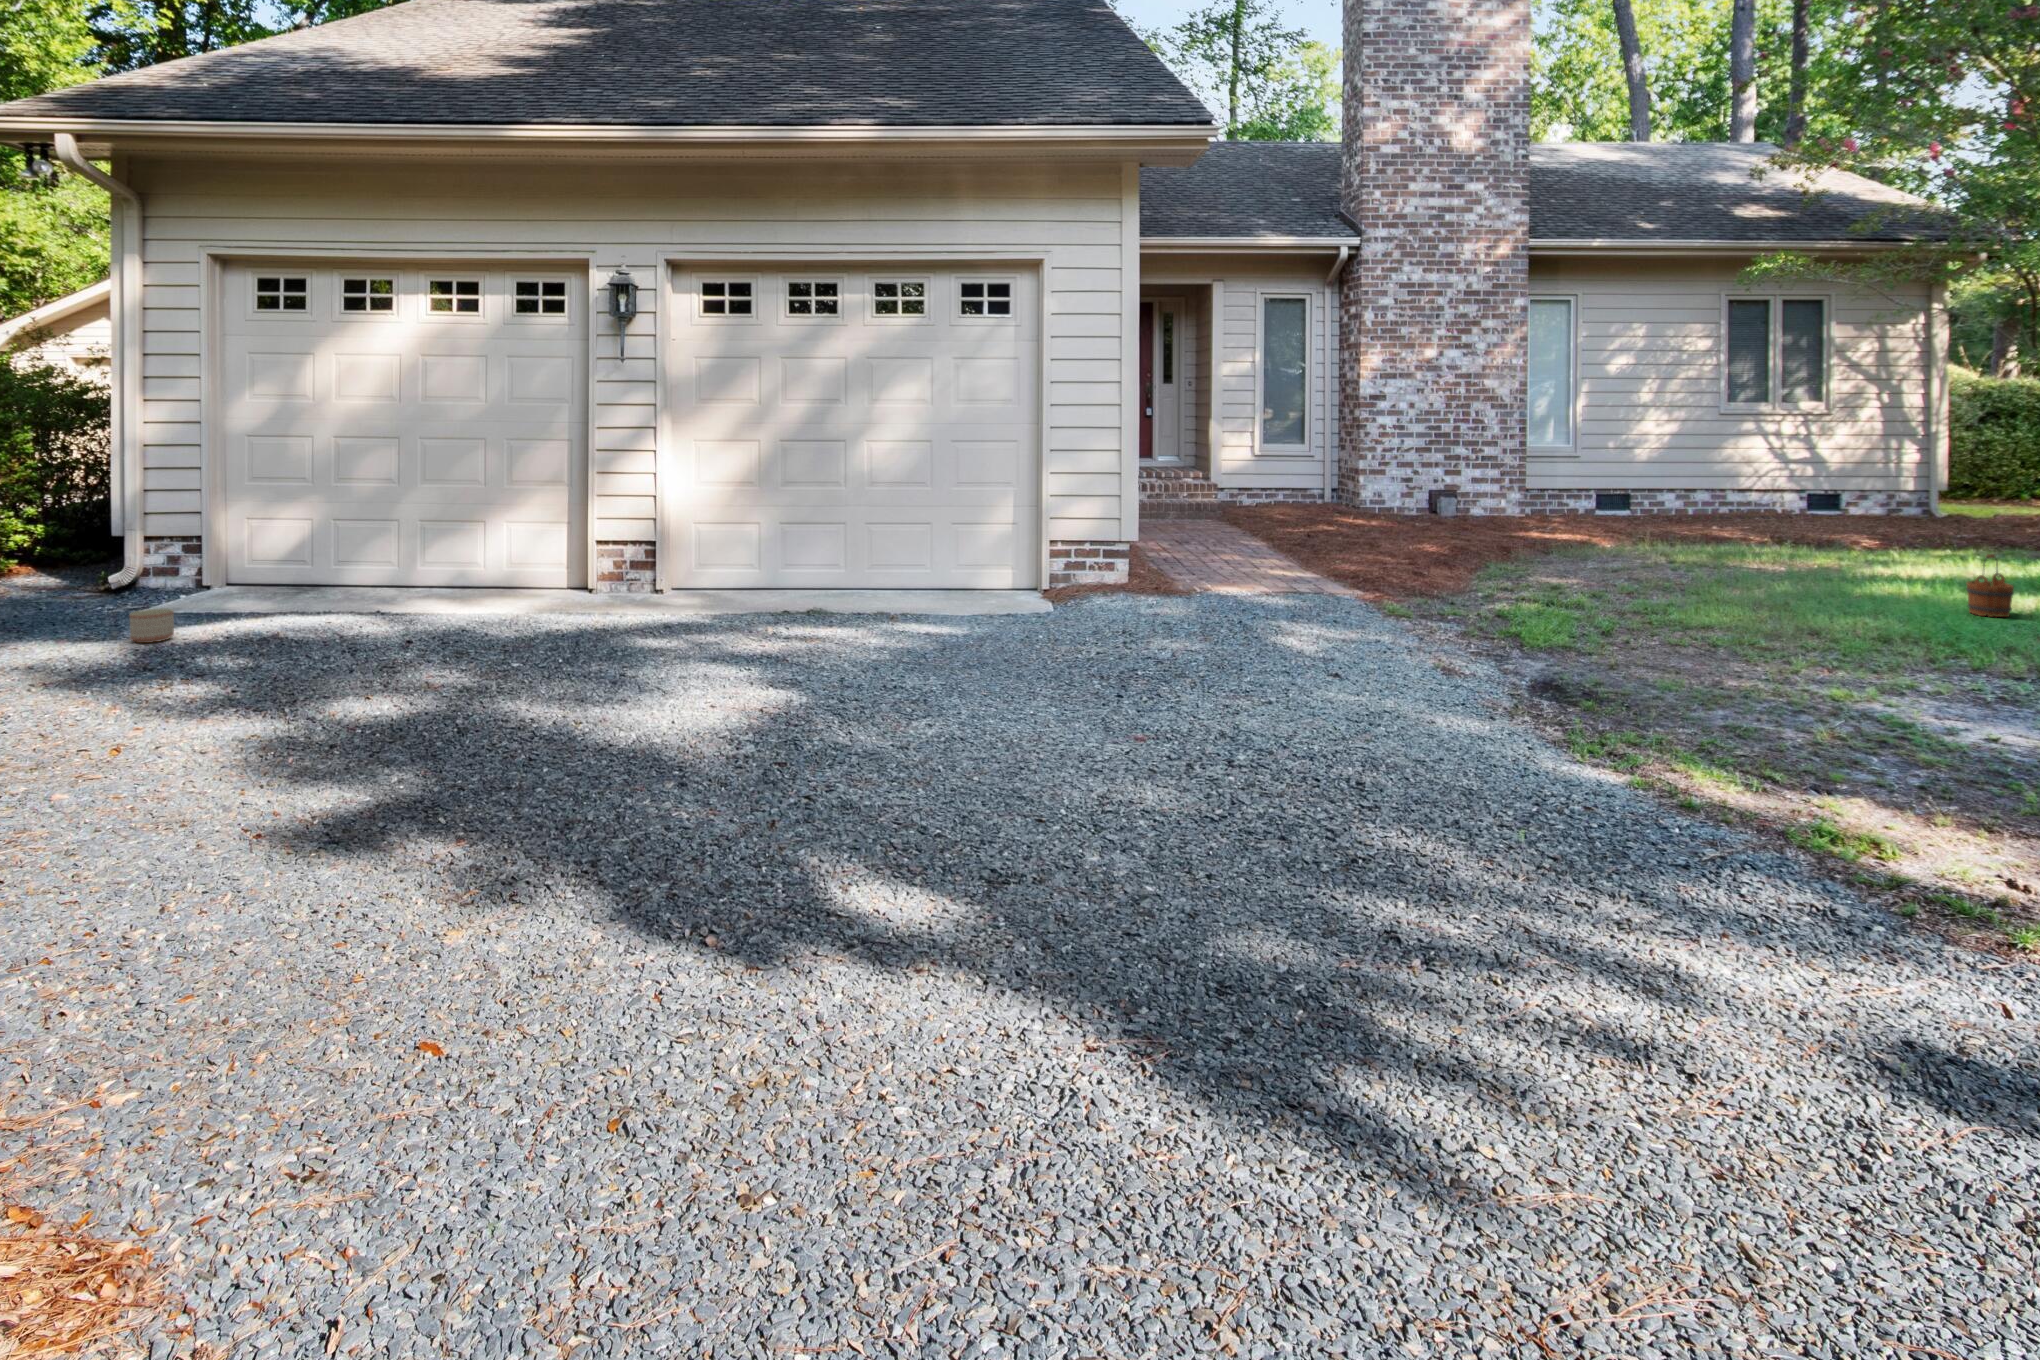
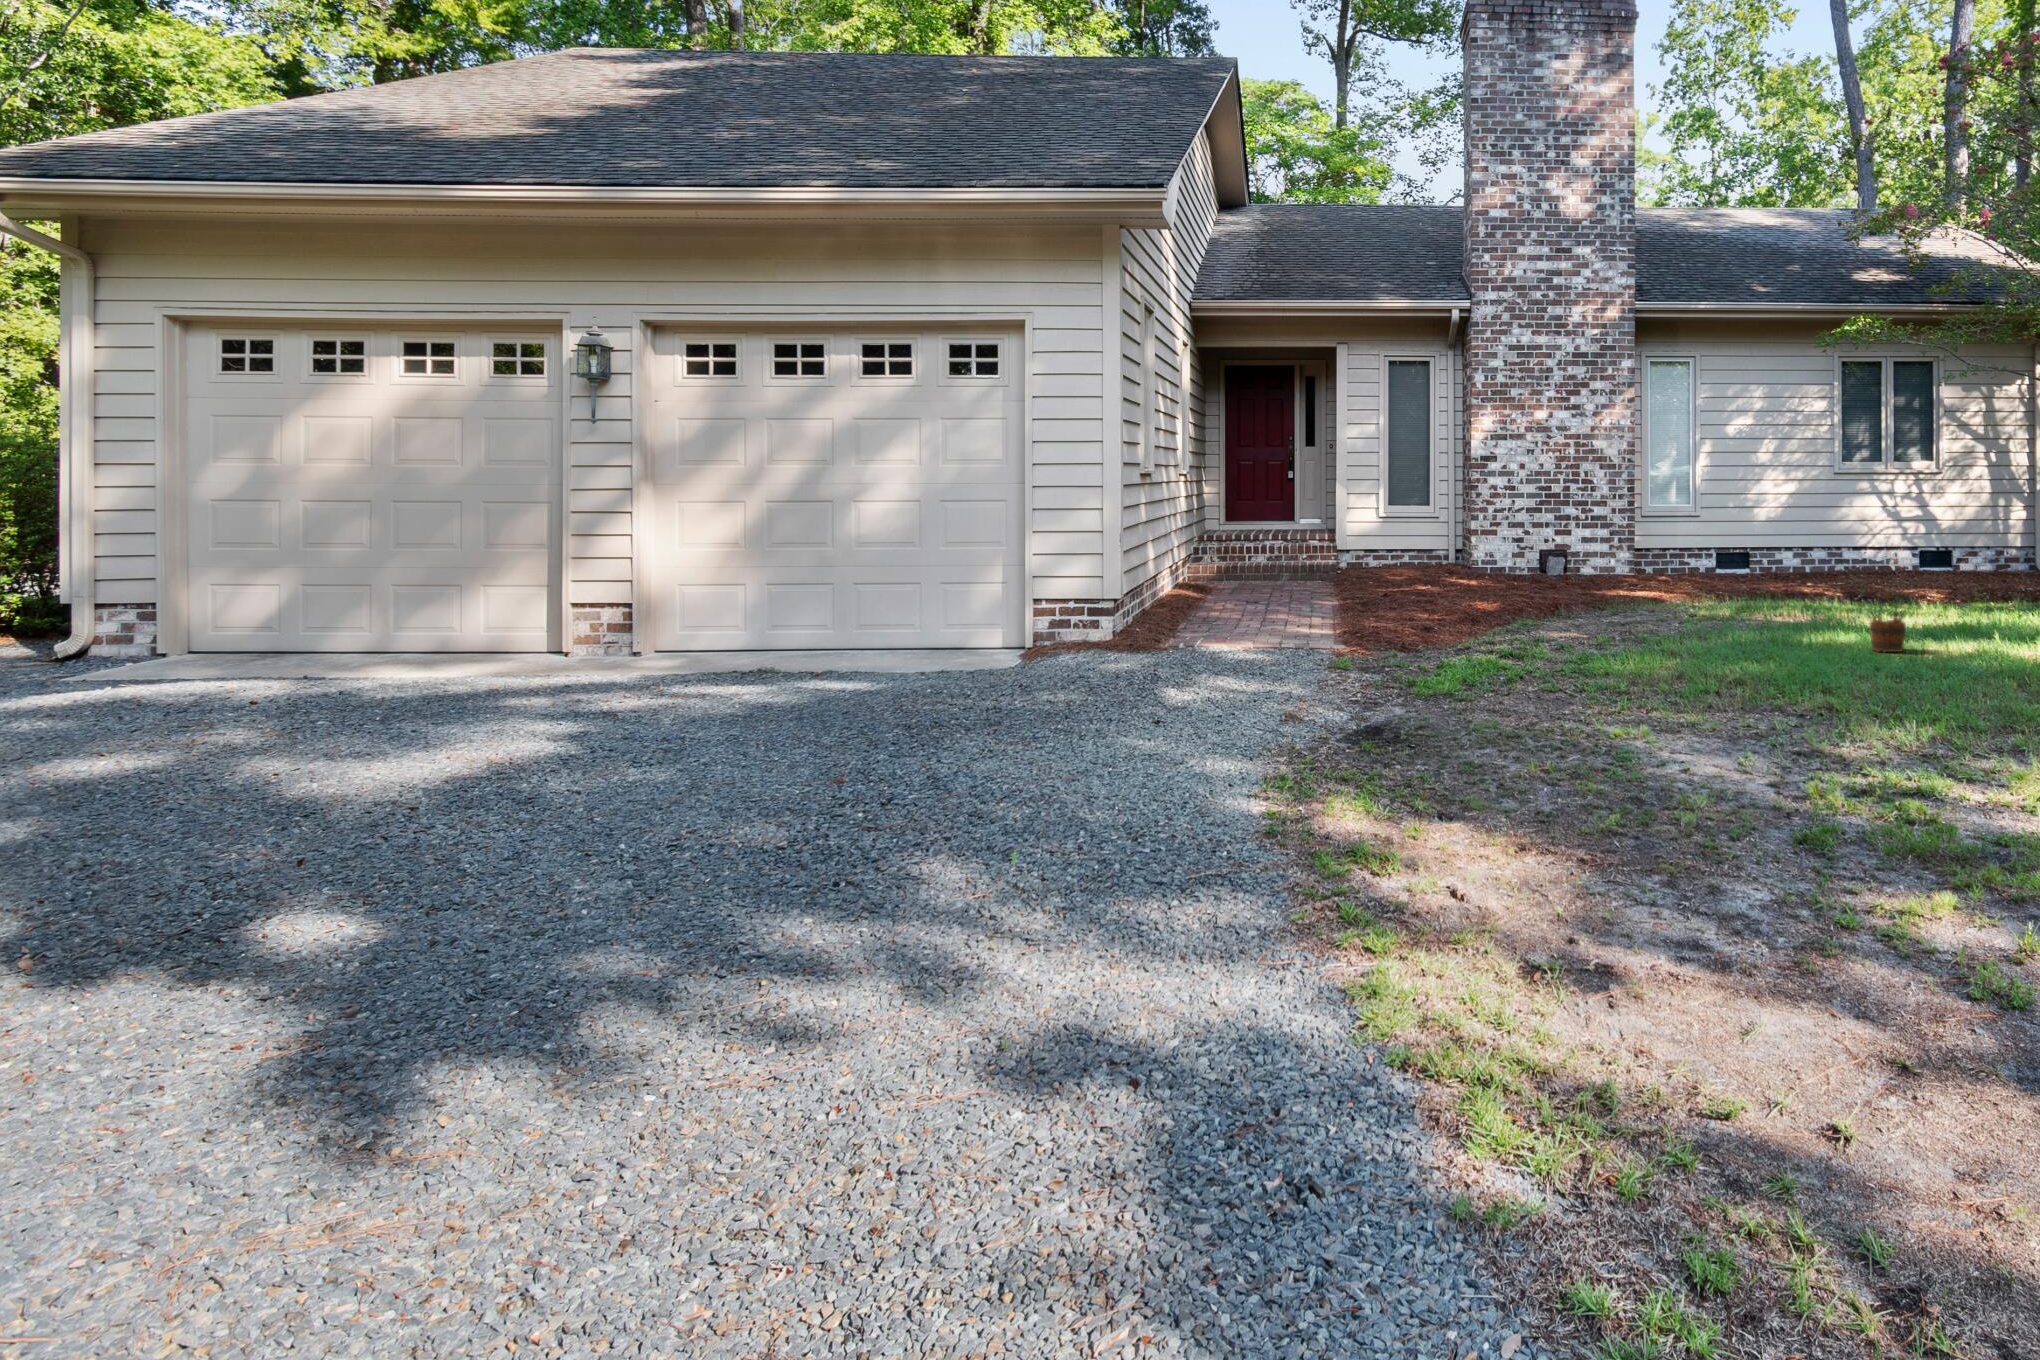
planter: present [129,608,174,643] -> none [28,669,81,703]

